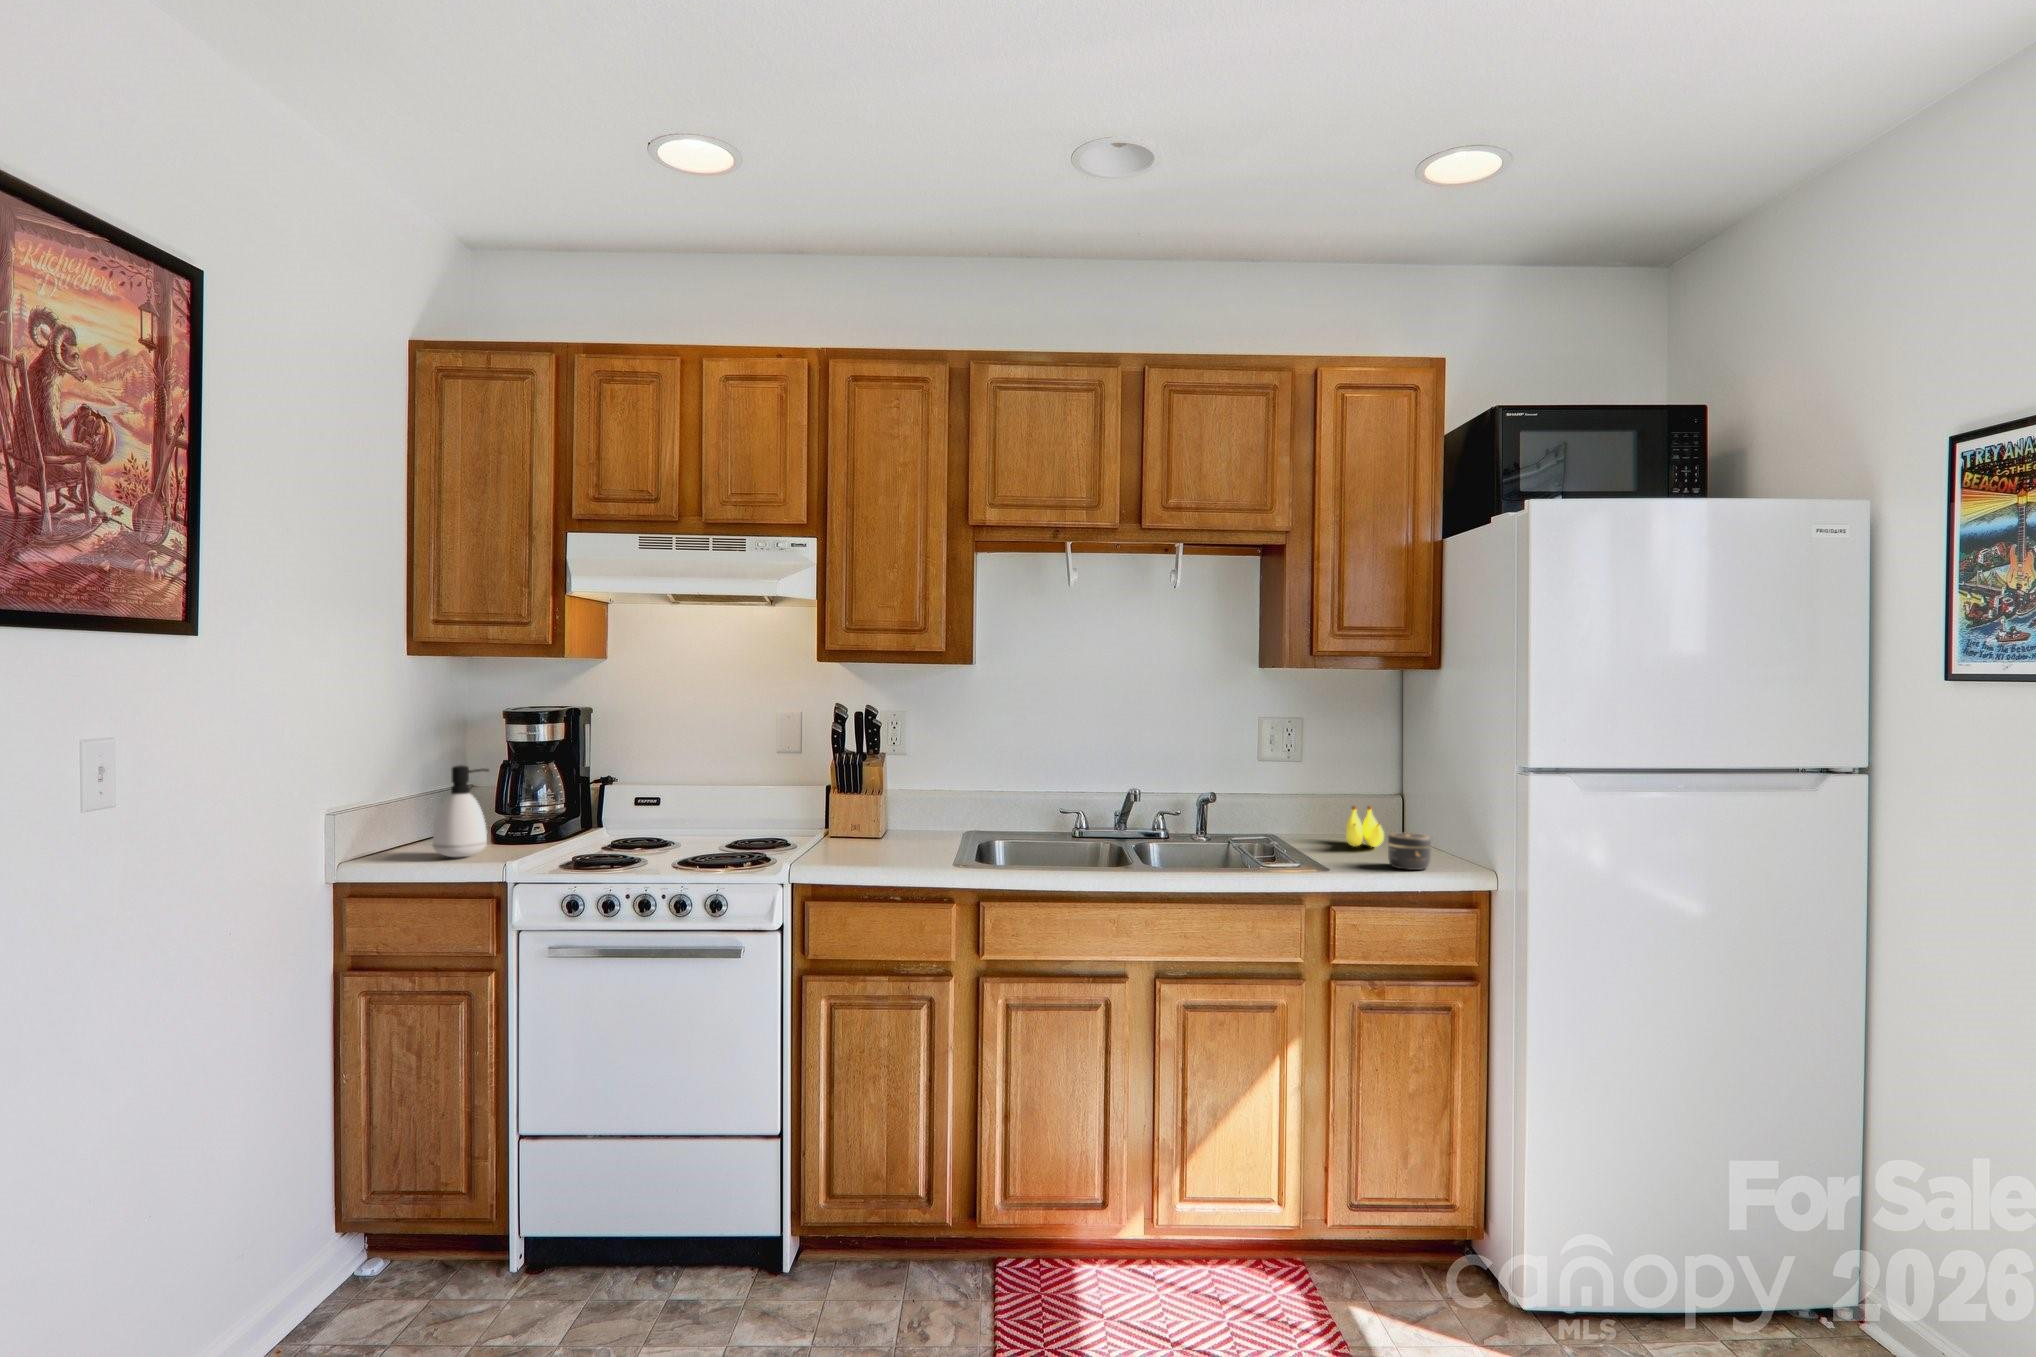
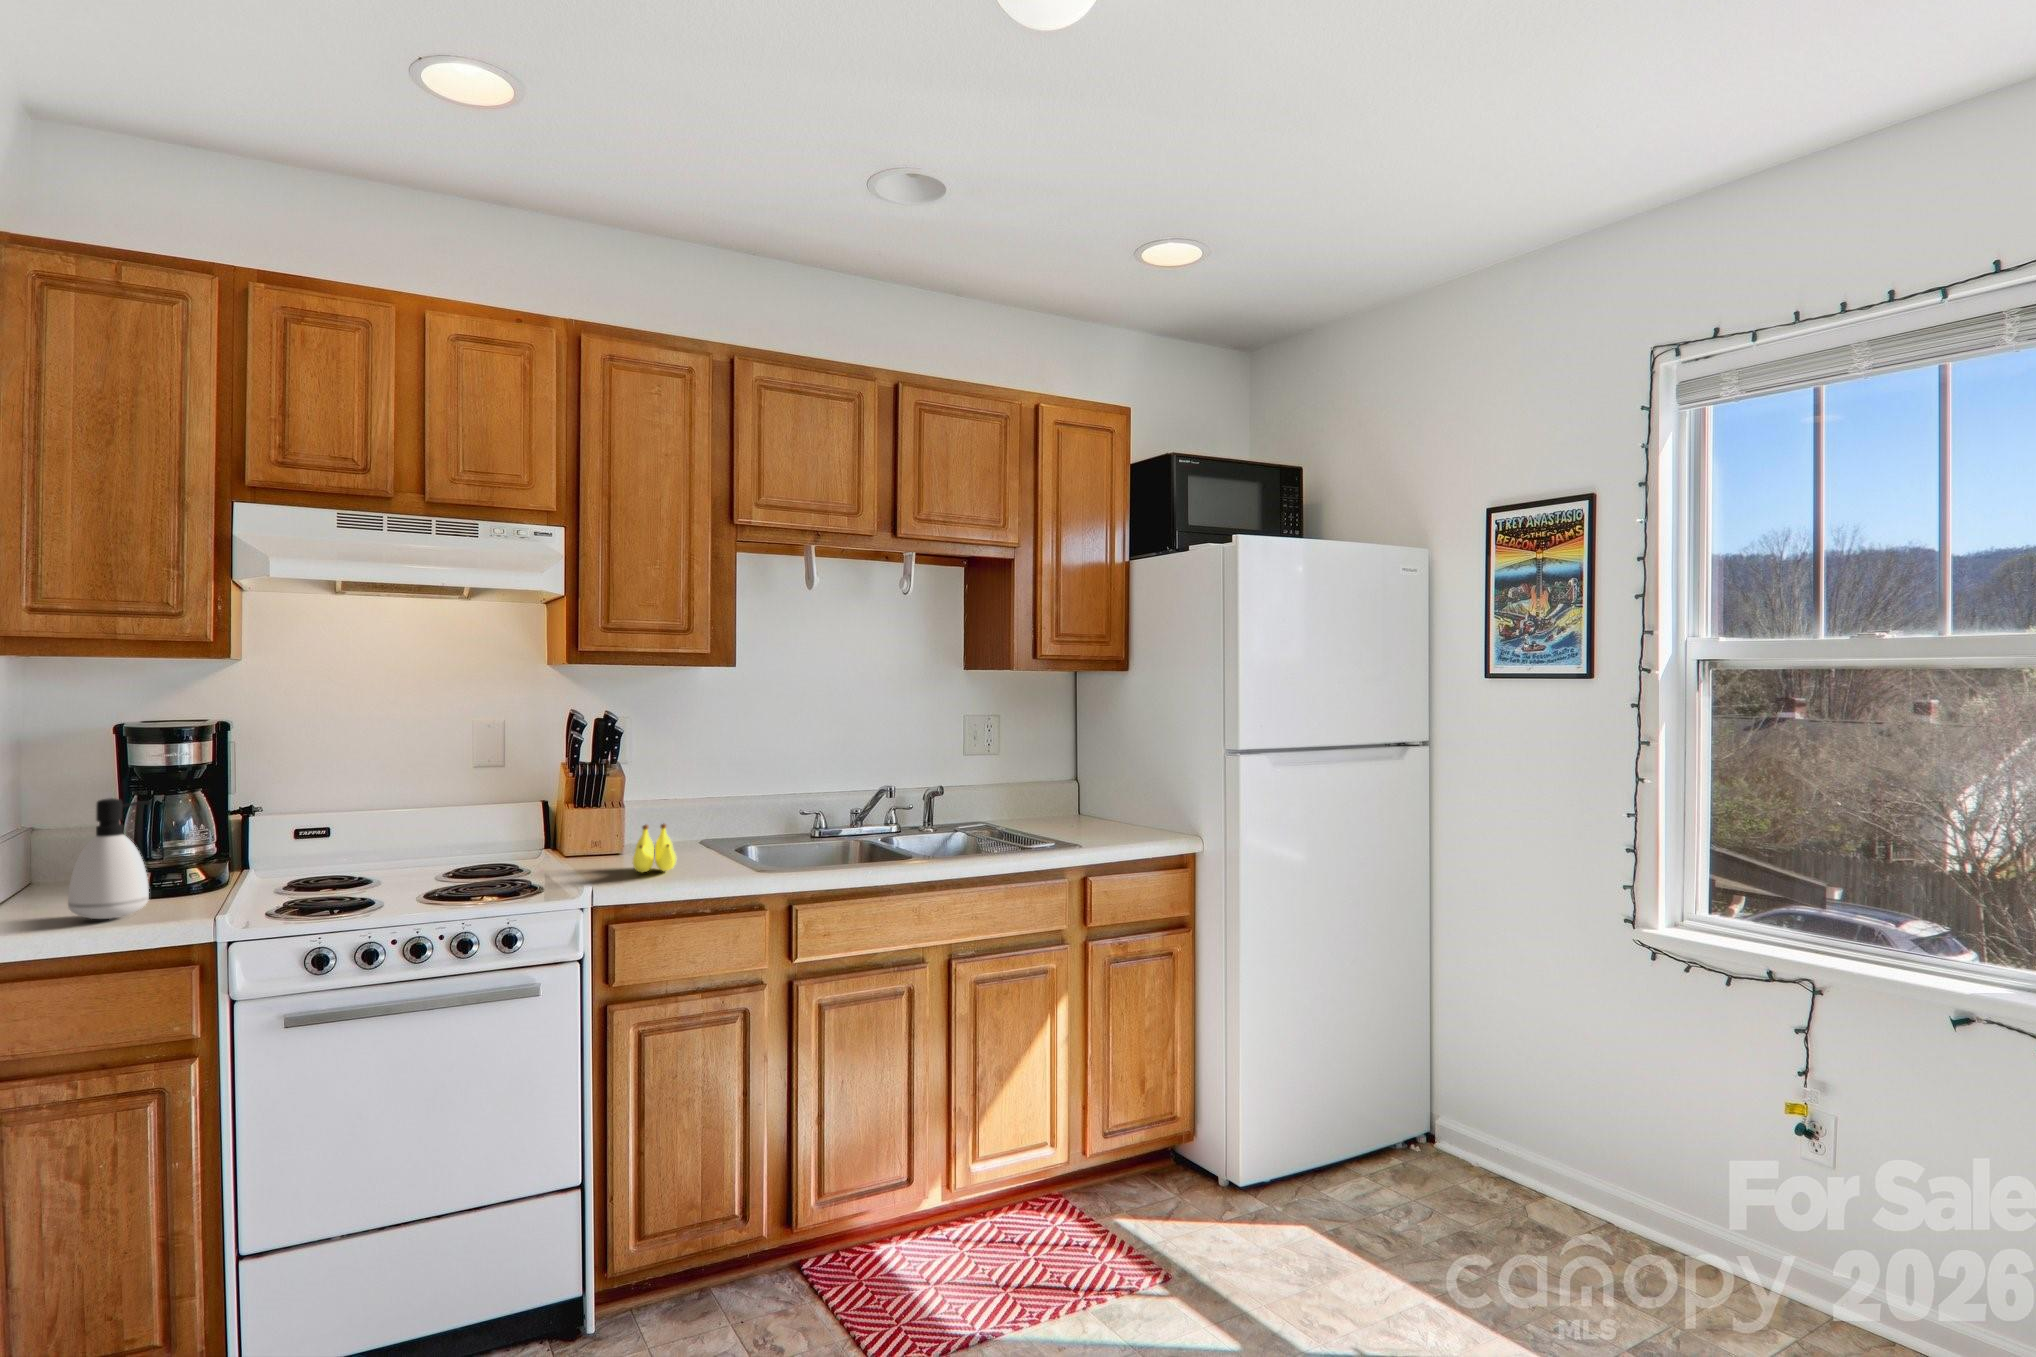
banana: present [1346,806,1384,847] -> present [633,824,677,872]
jar: present [1388,833,1431,870] -> none [1107,811,1142,842]

